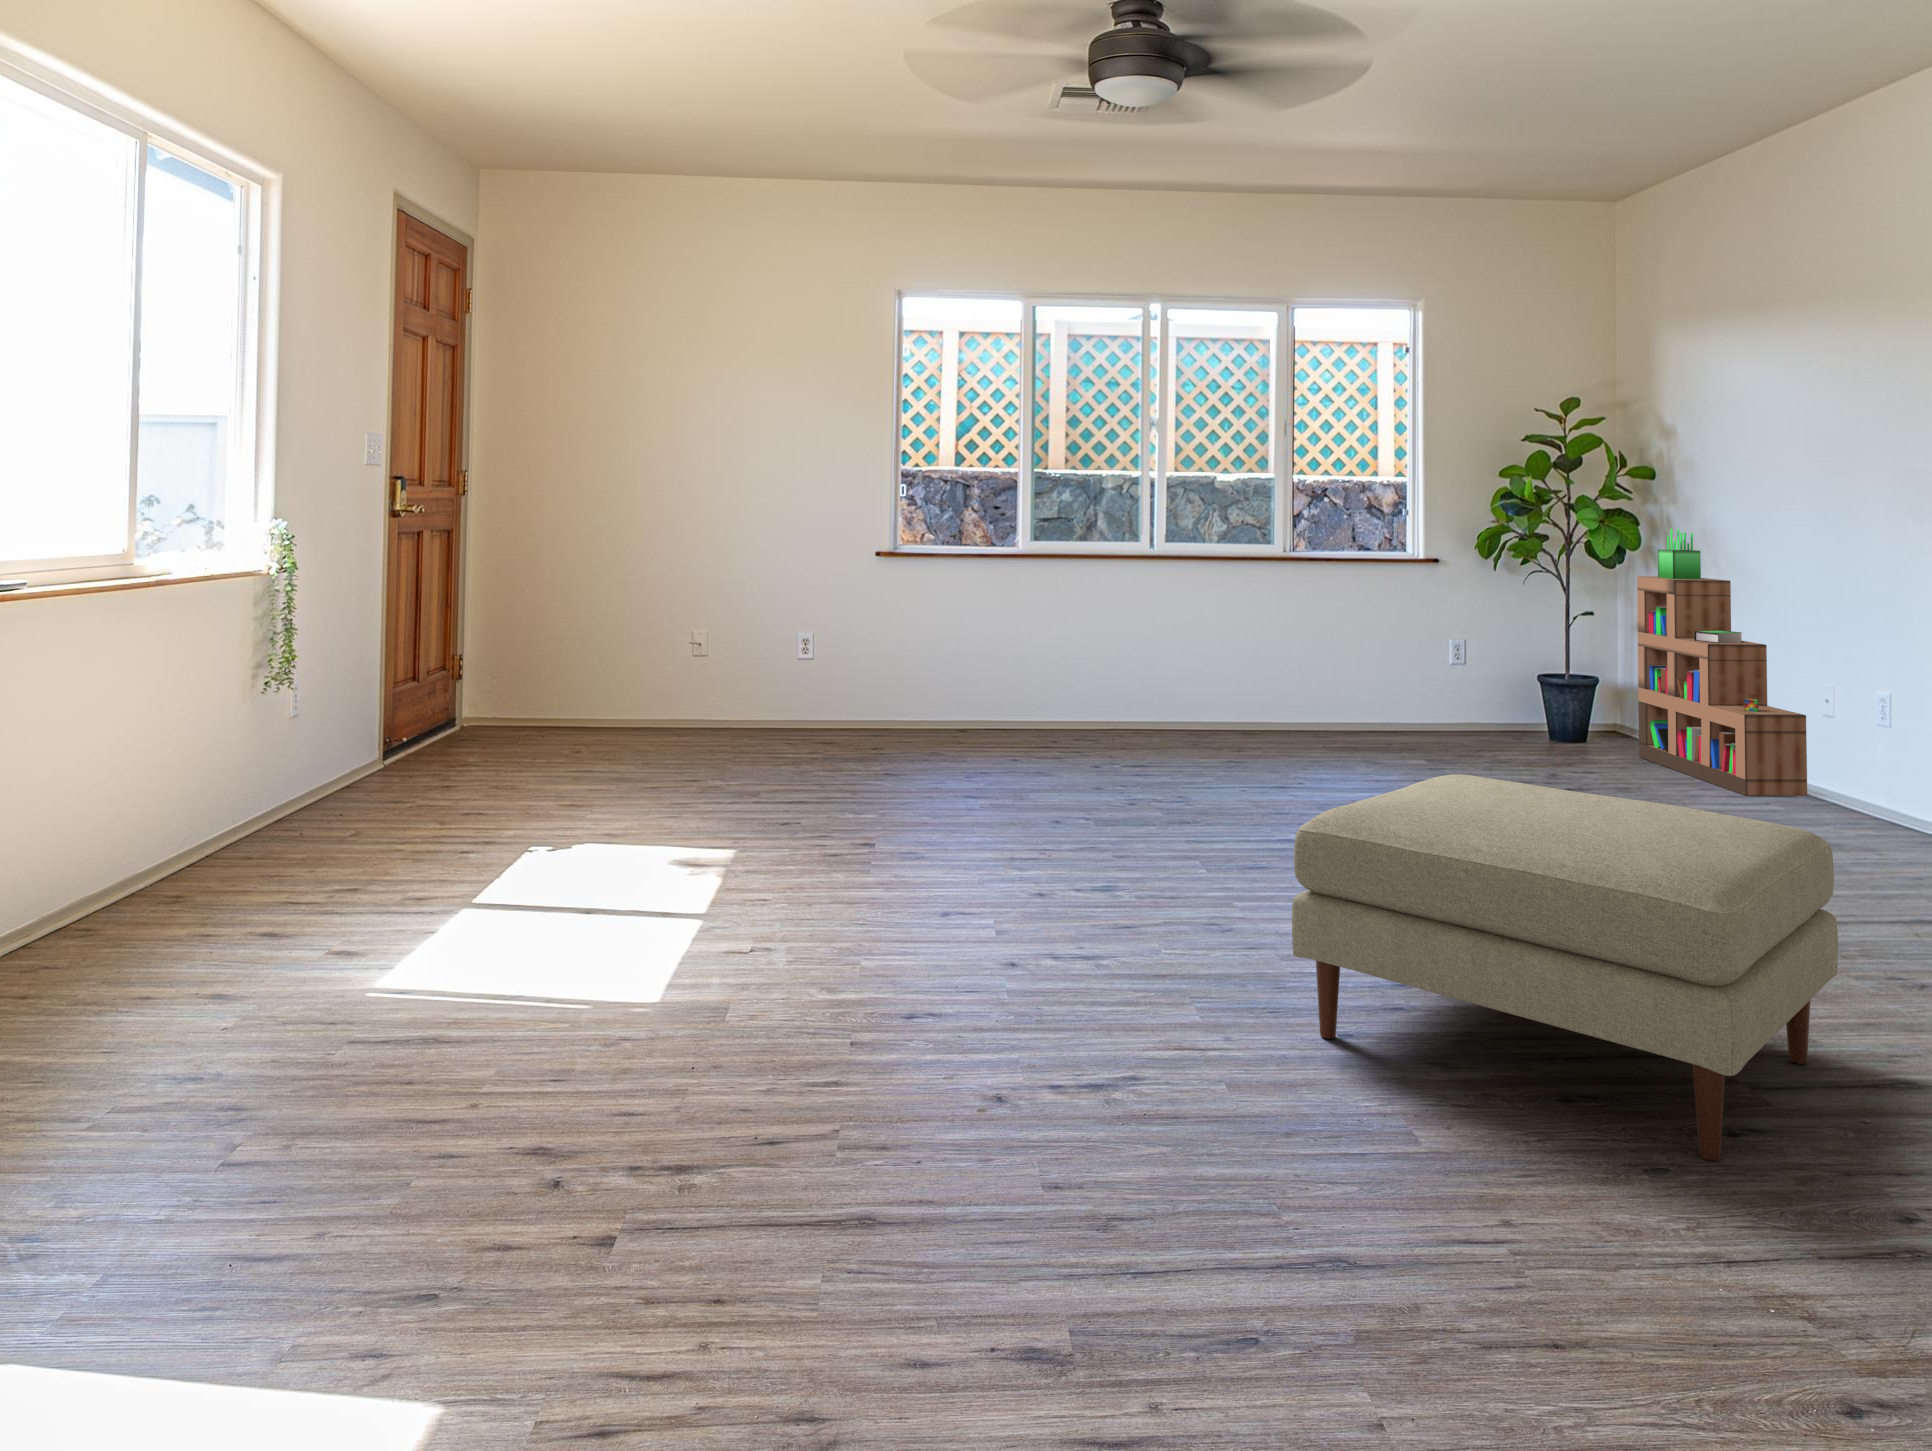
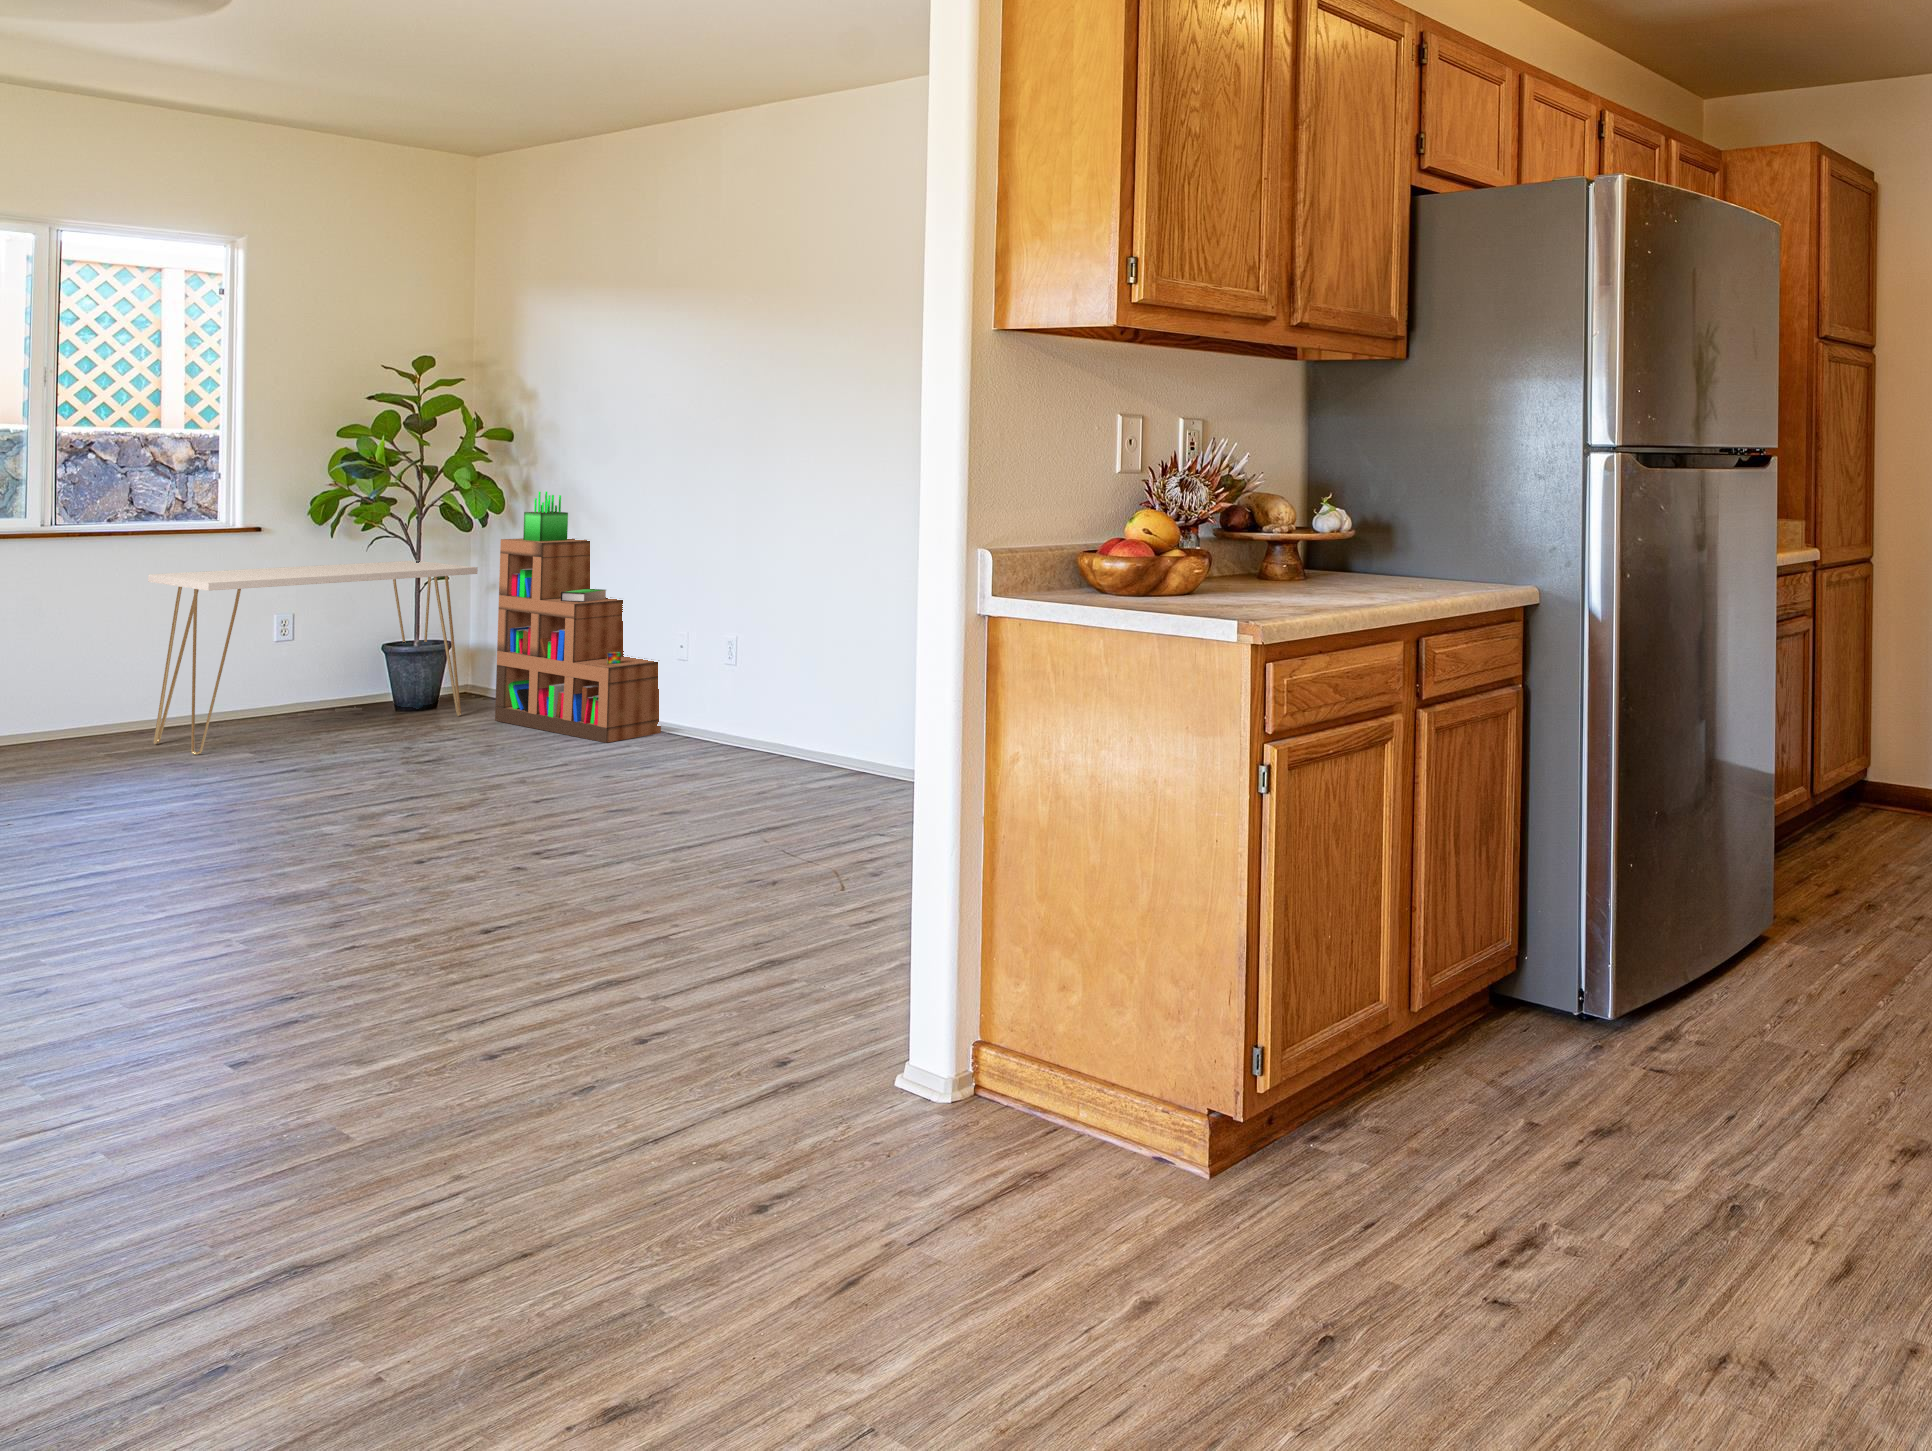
console table: none [1368,594,1618,748] -> present [148,561,478,755]
ottoman: present [1292,774,1838,1161] -> none [166,776,718,1099]

